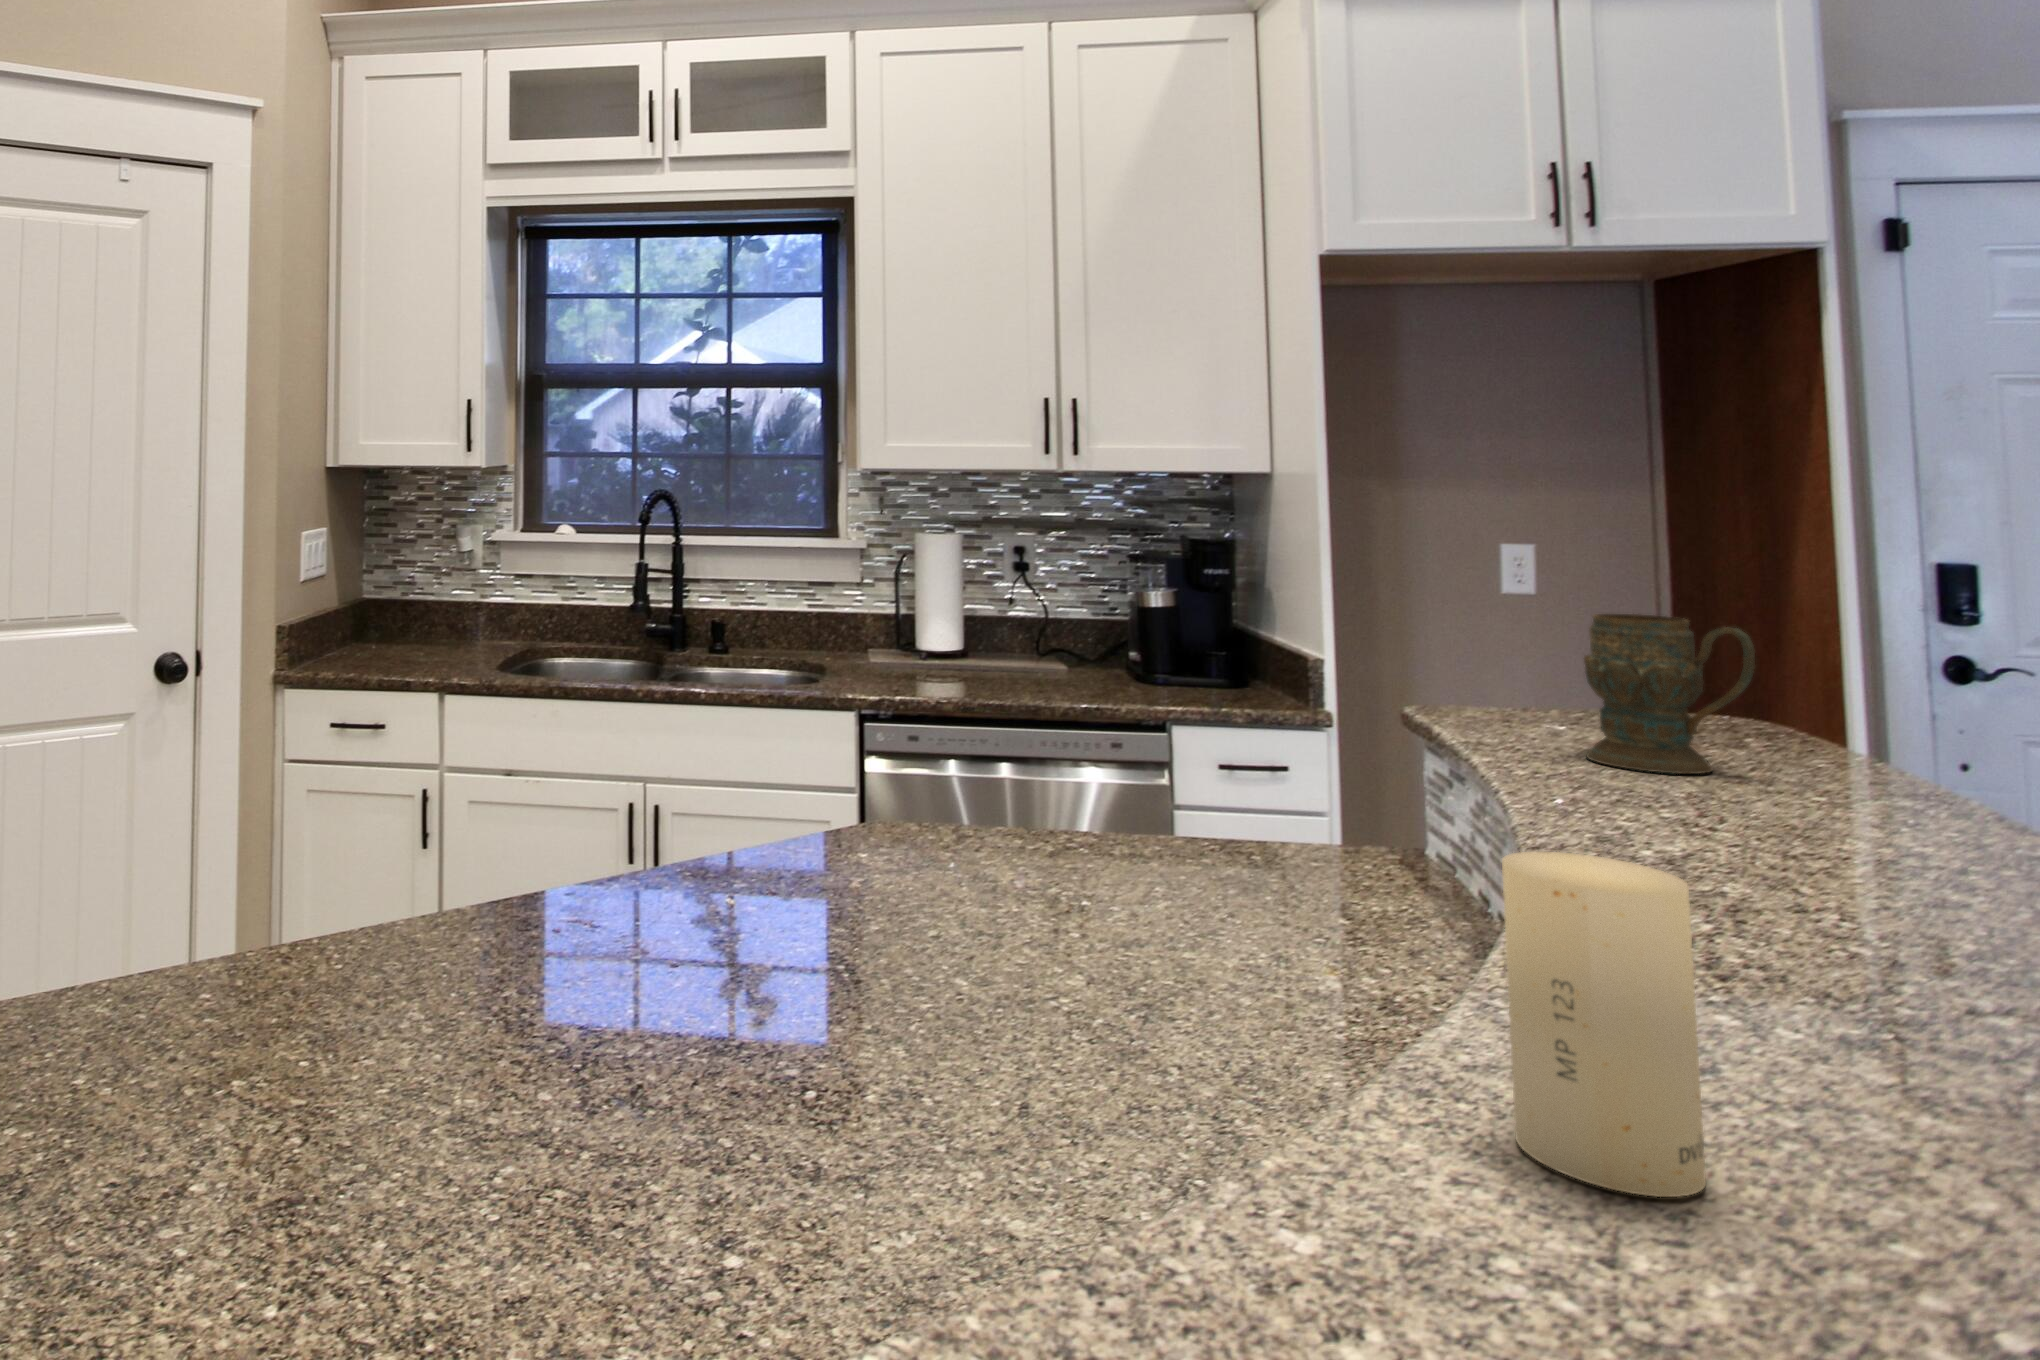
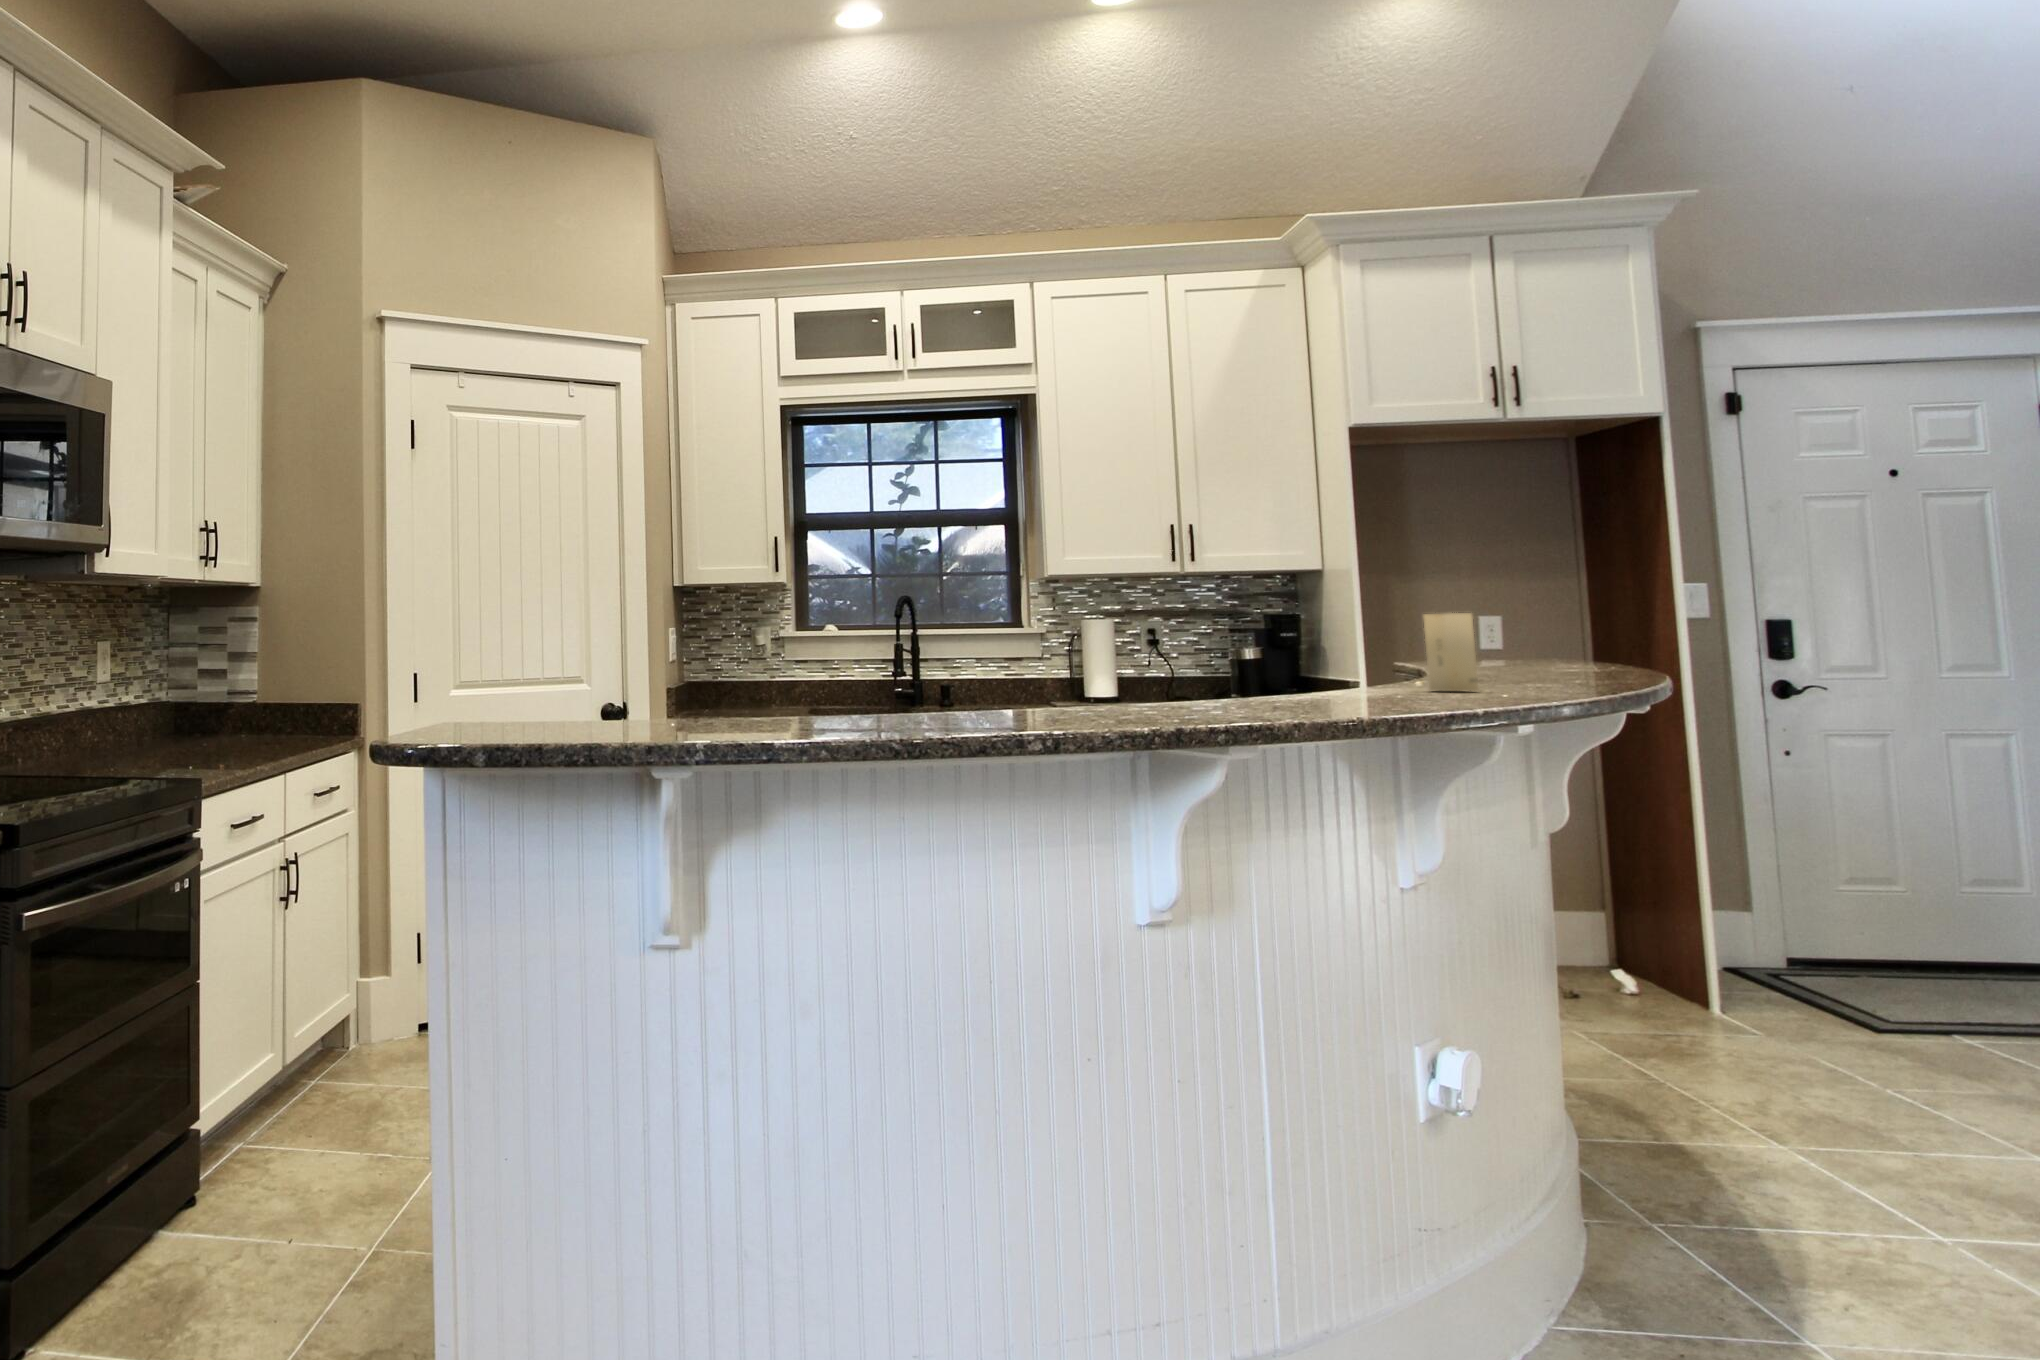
mug: present [1584,614,1755,774] -> none [1494,605,1570,676]

